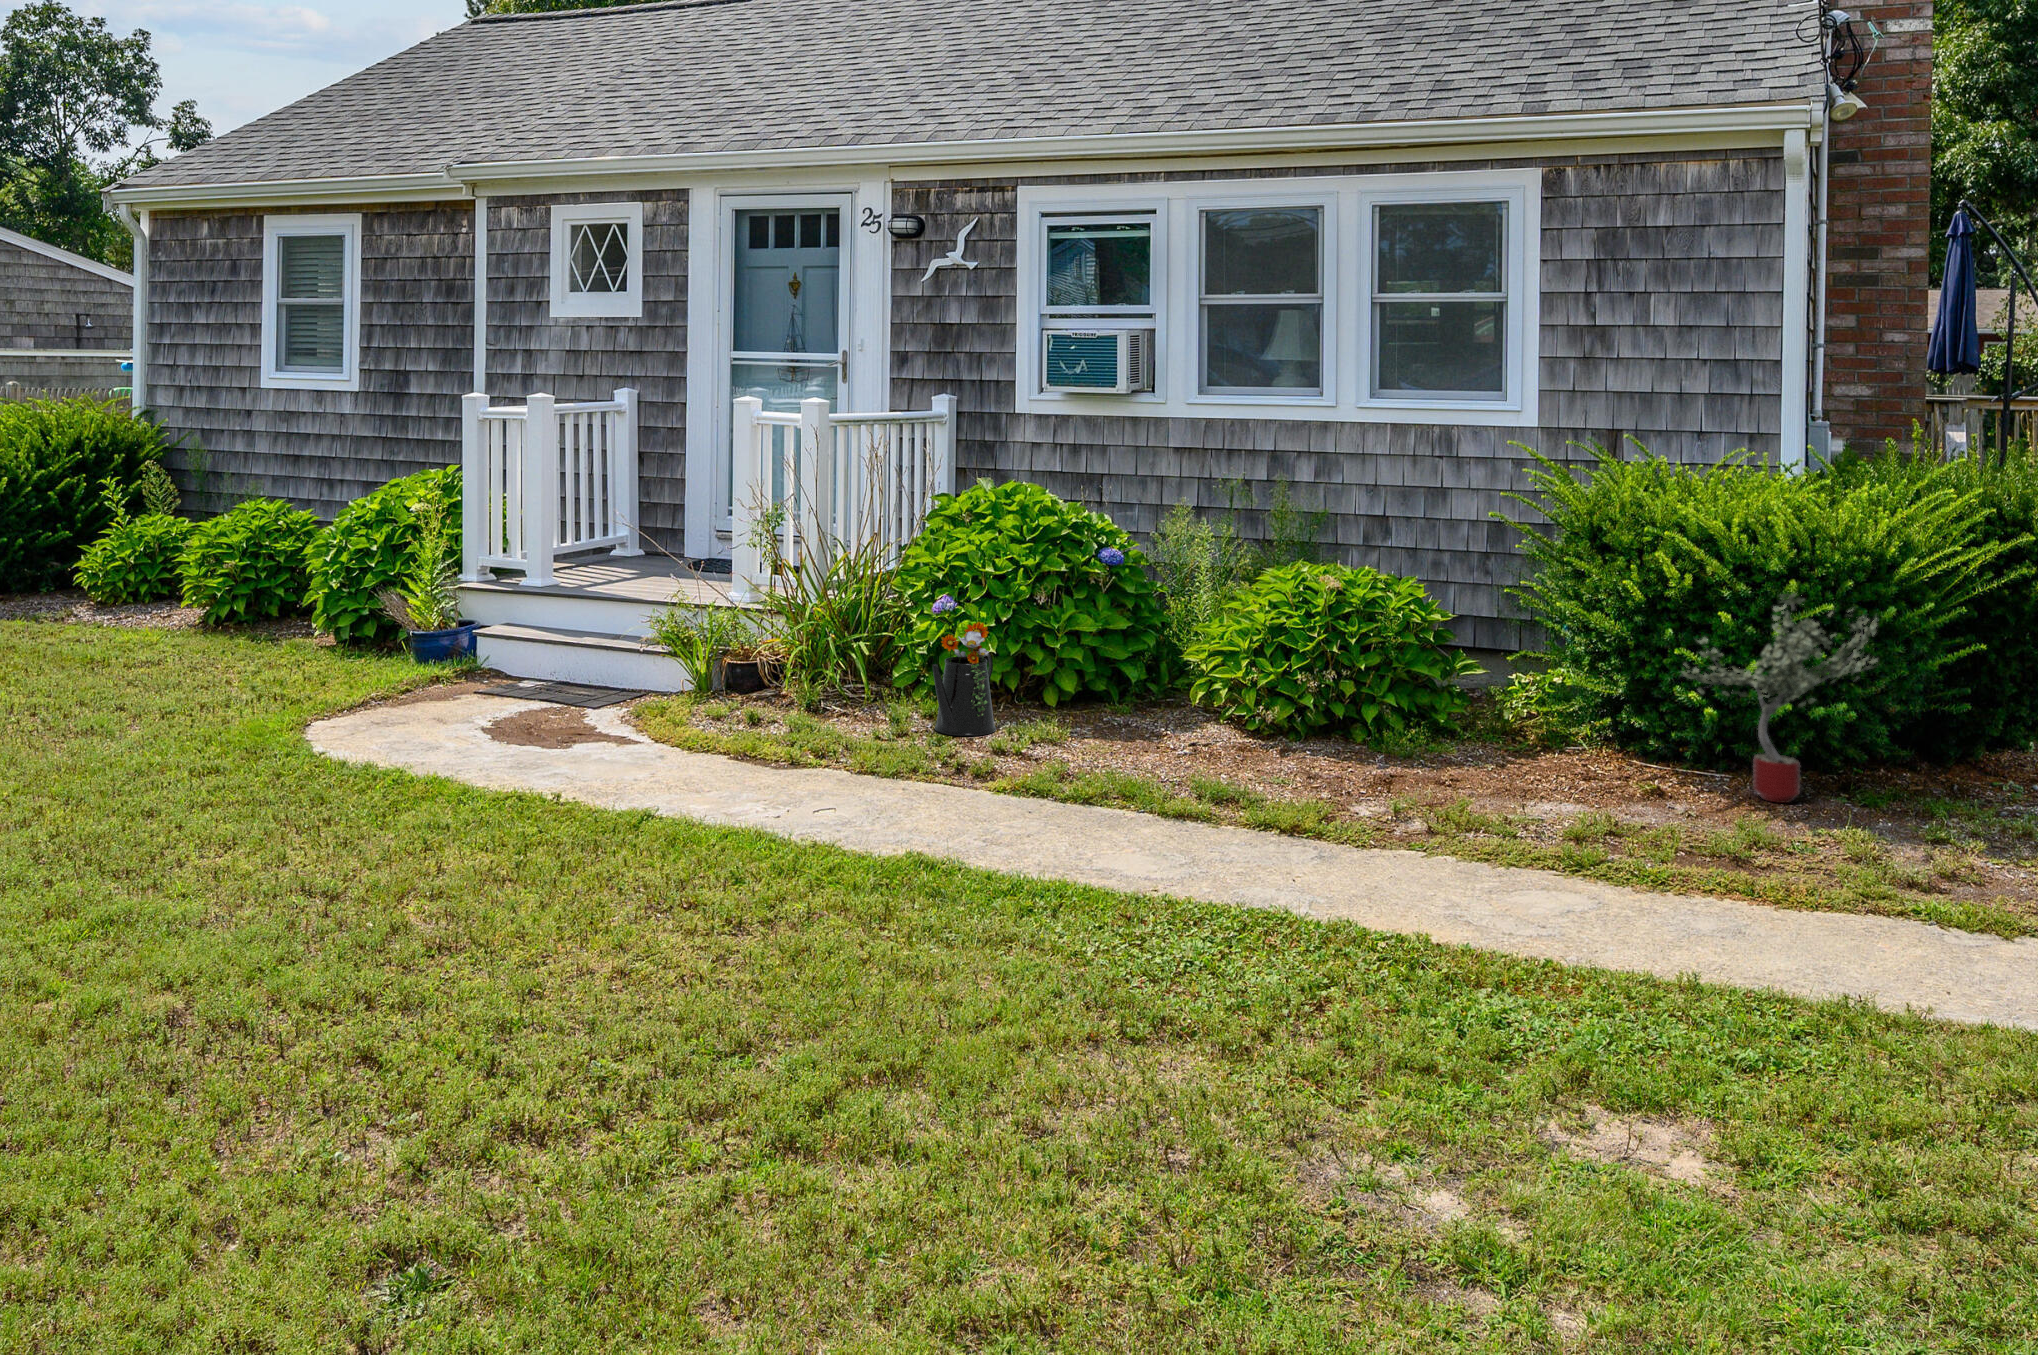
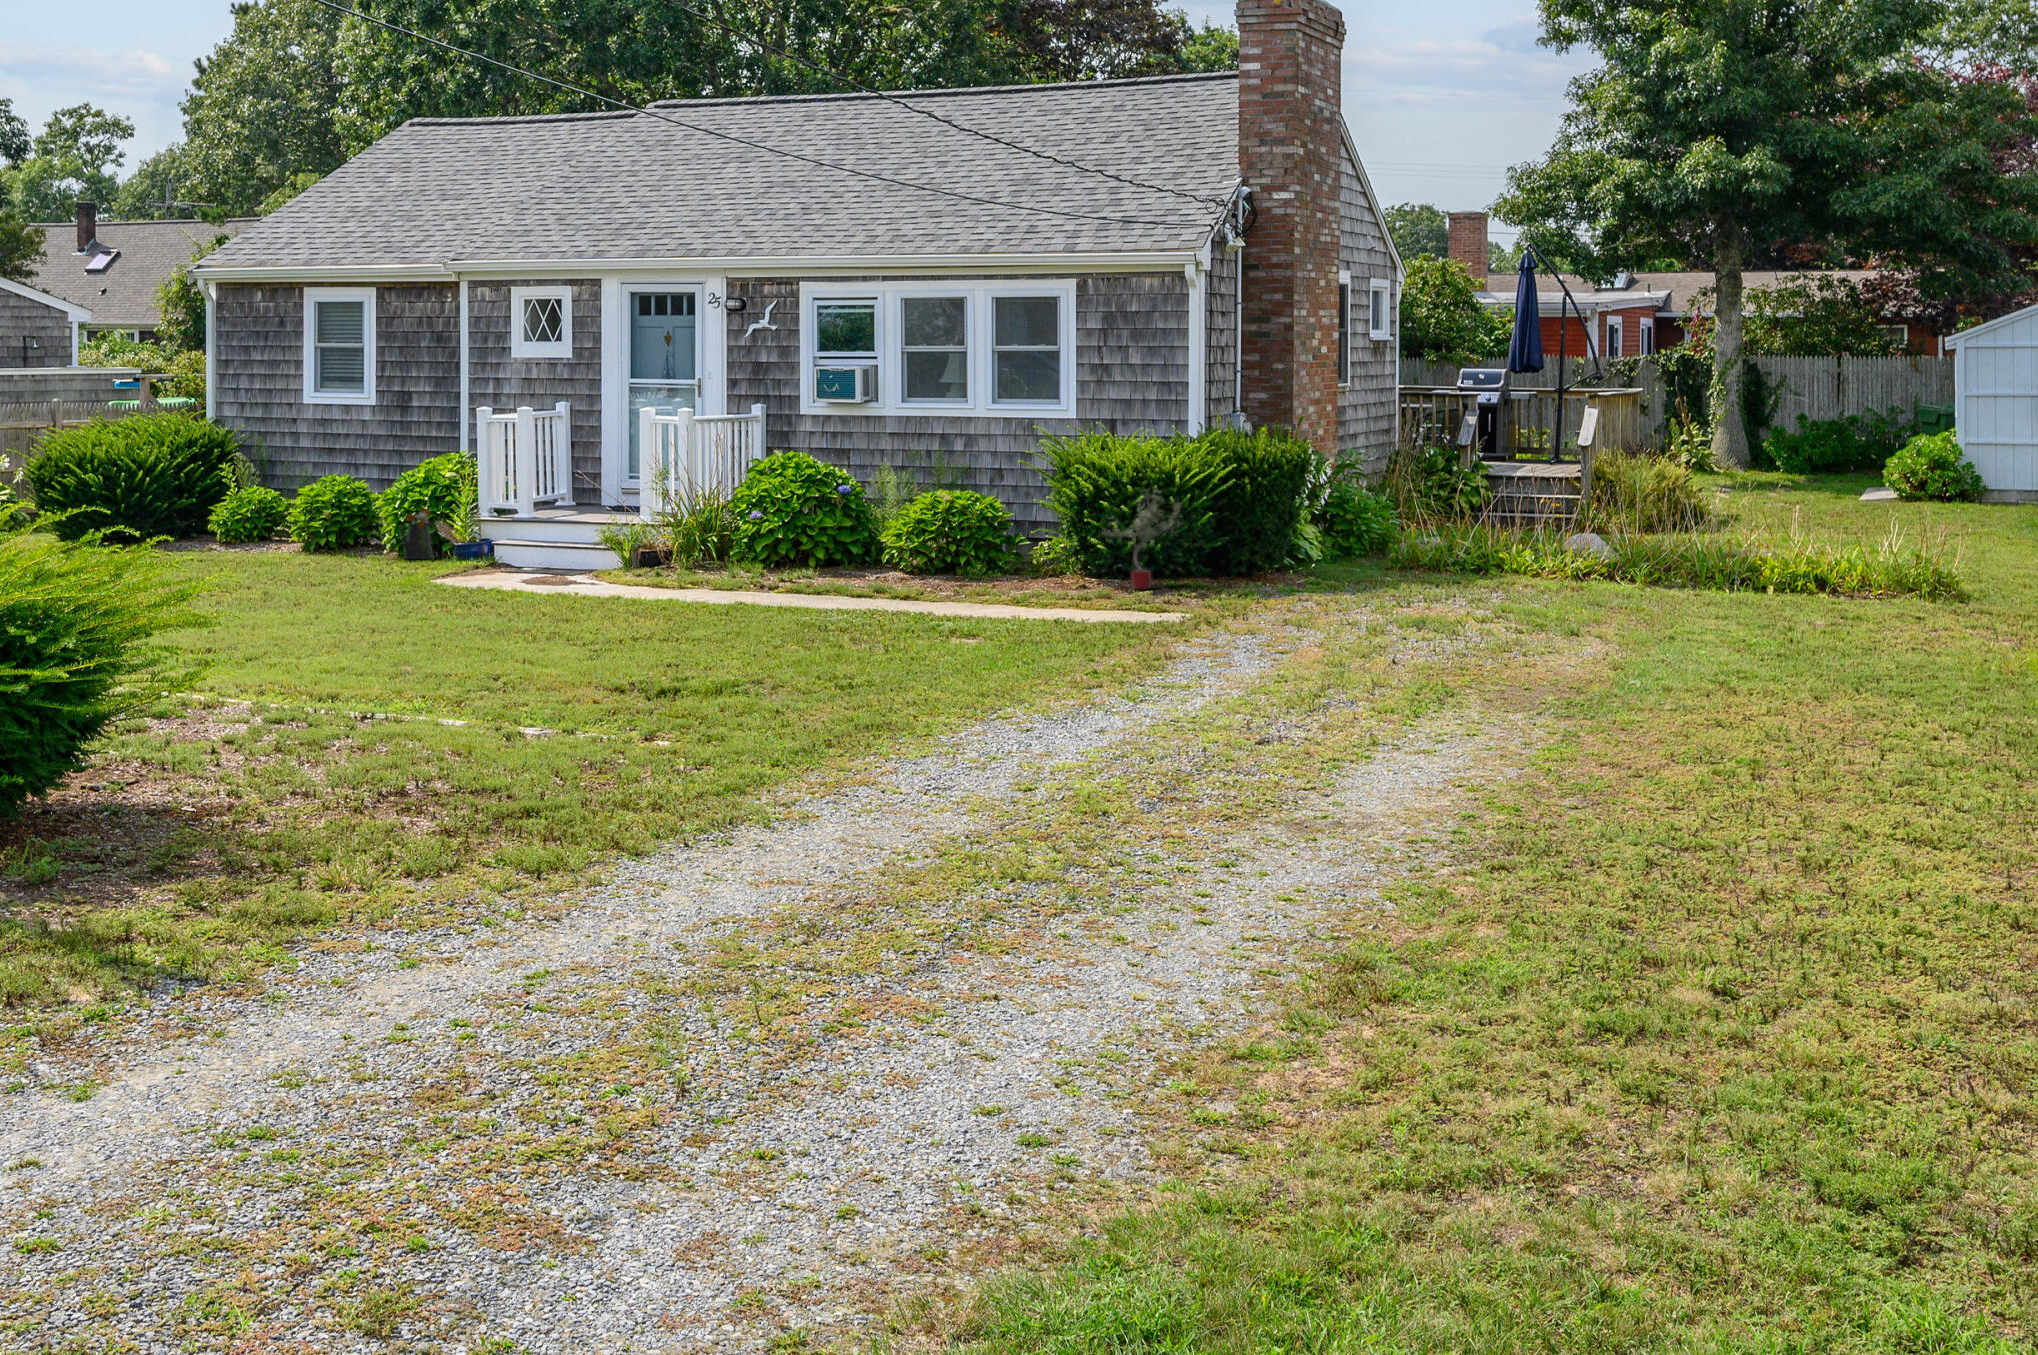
watering can: present [933,622,996,736] -> present [400,509,433,559]

